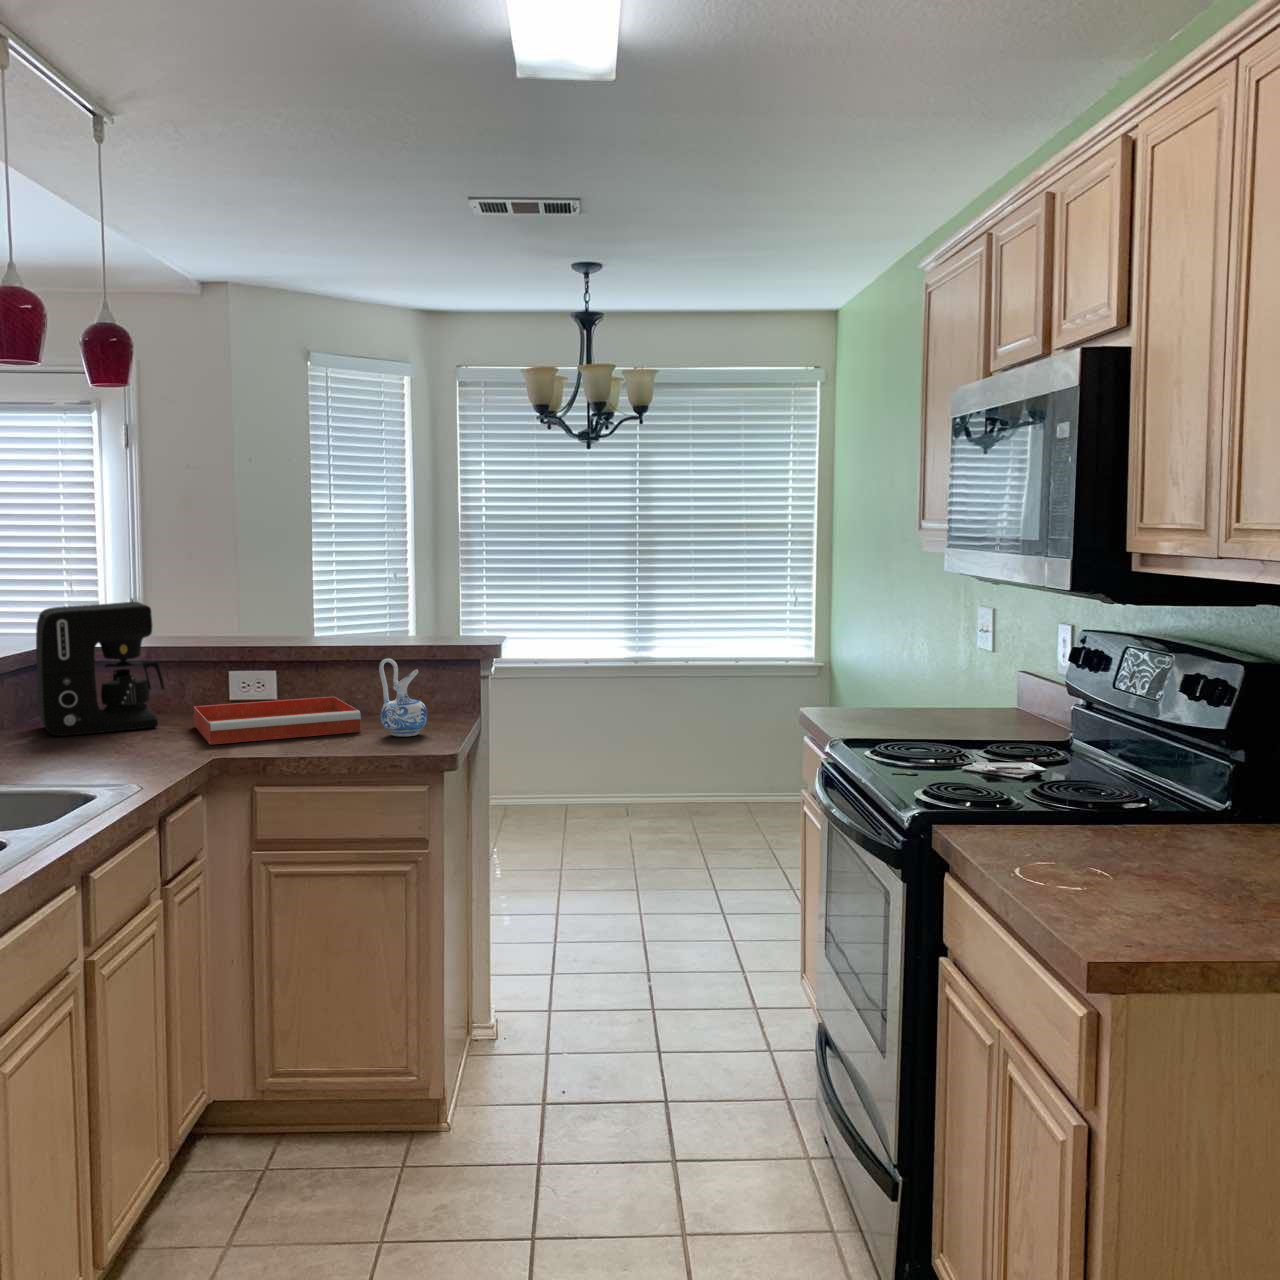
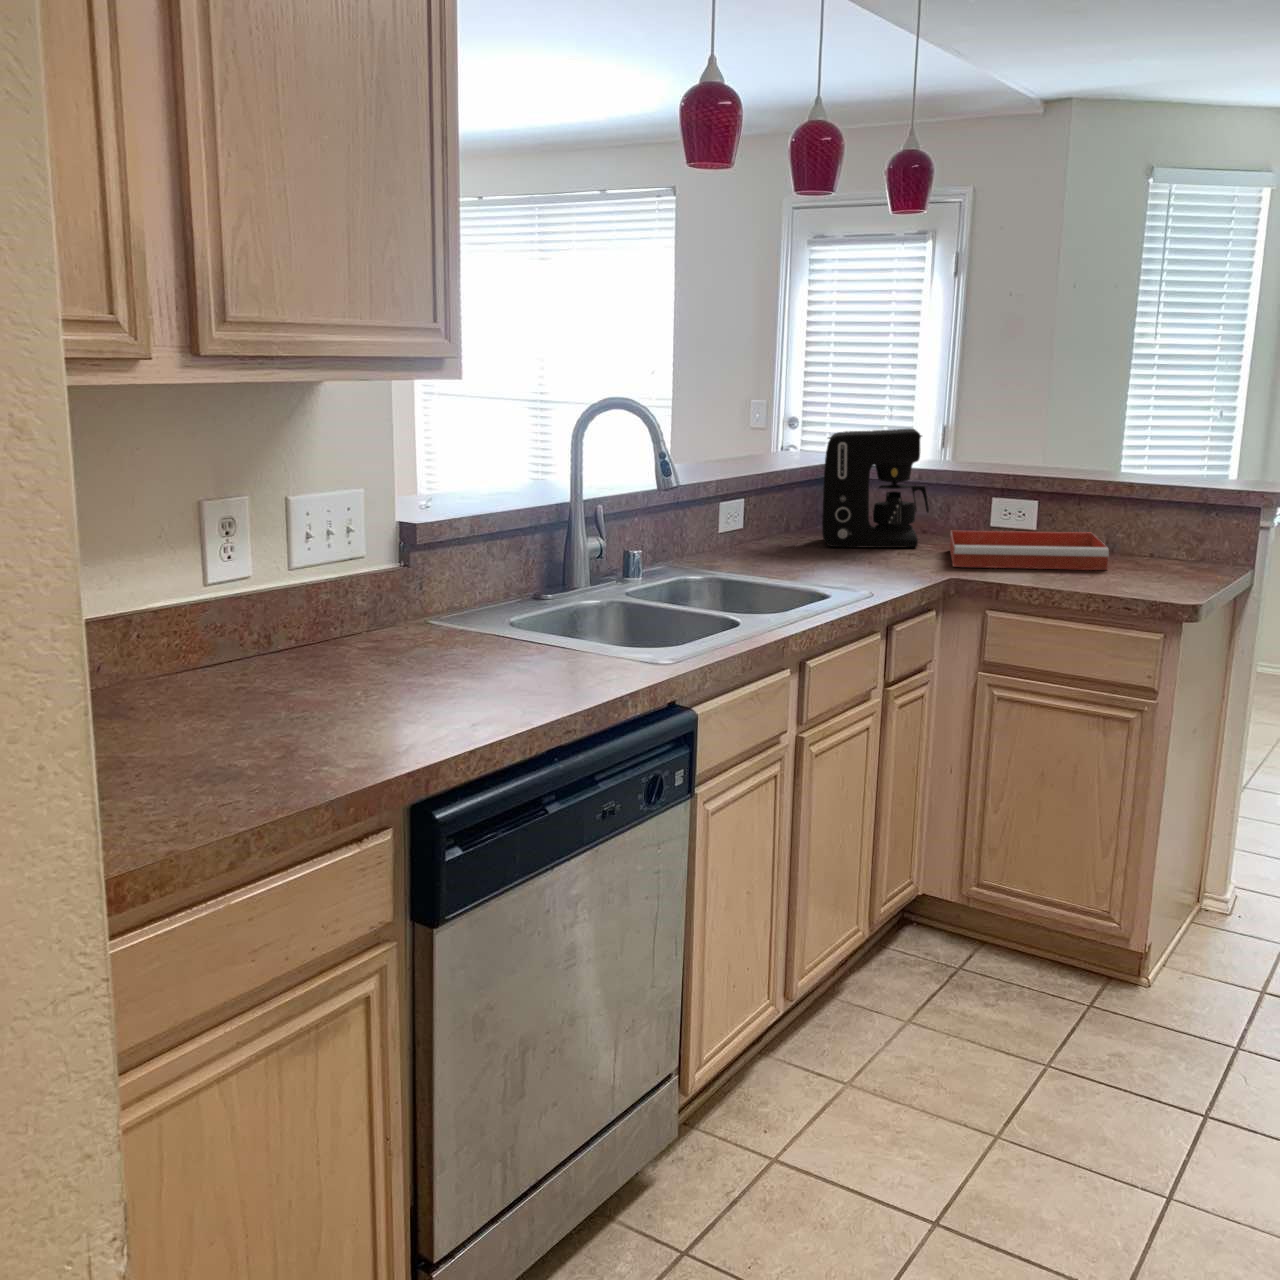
ceramic pitcher: present [379,659,427,736] -> none [1128,494,1181,579]

